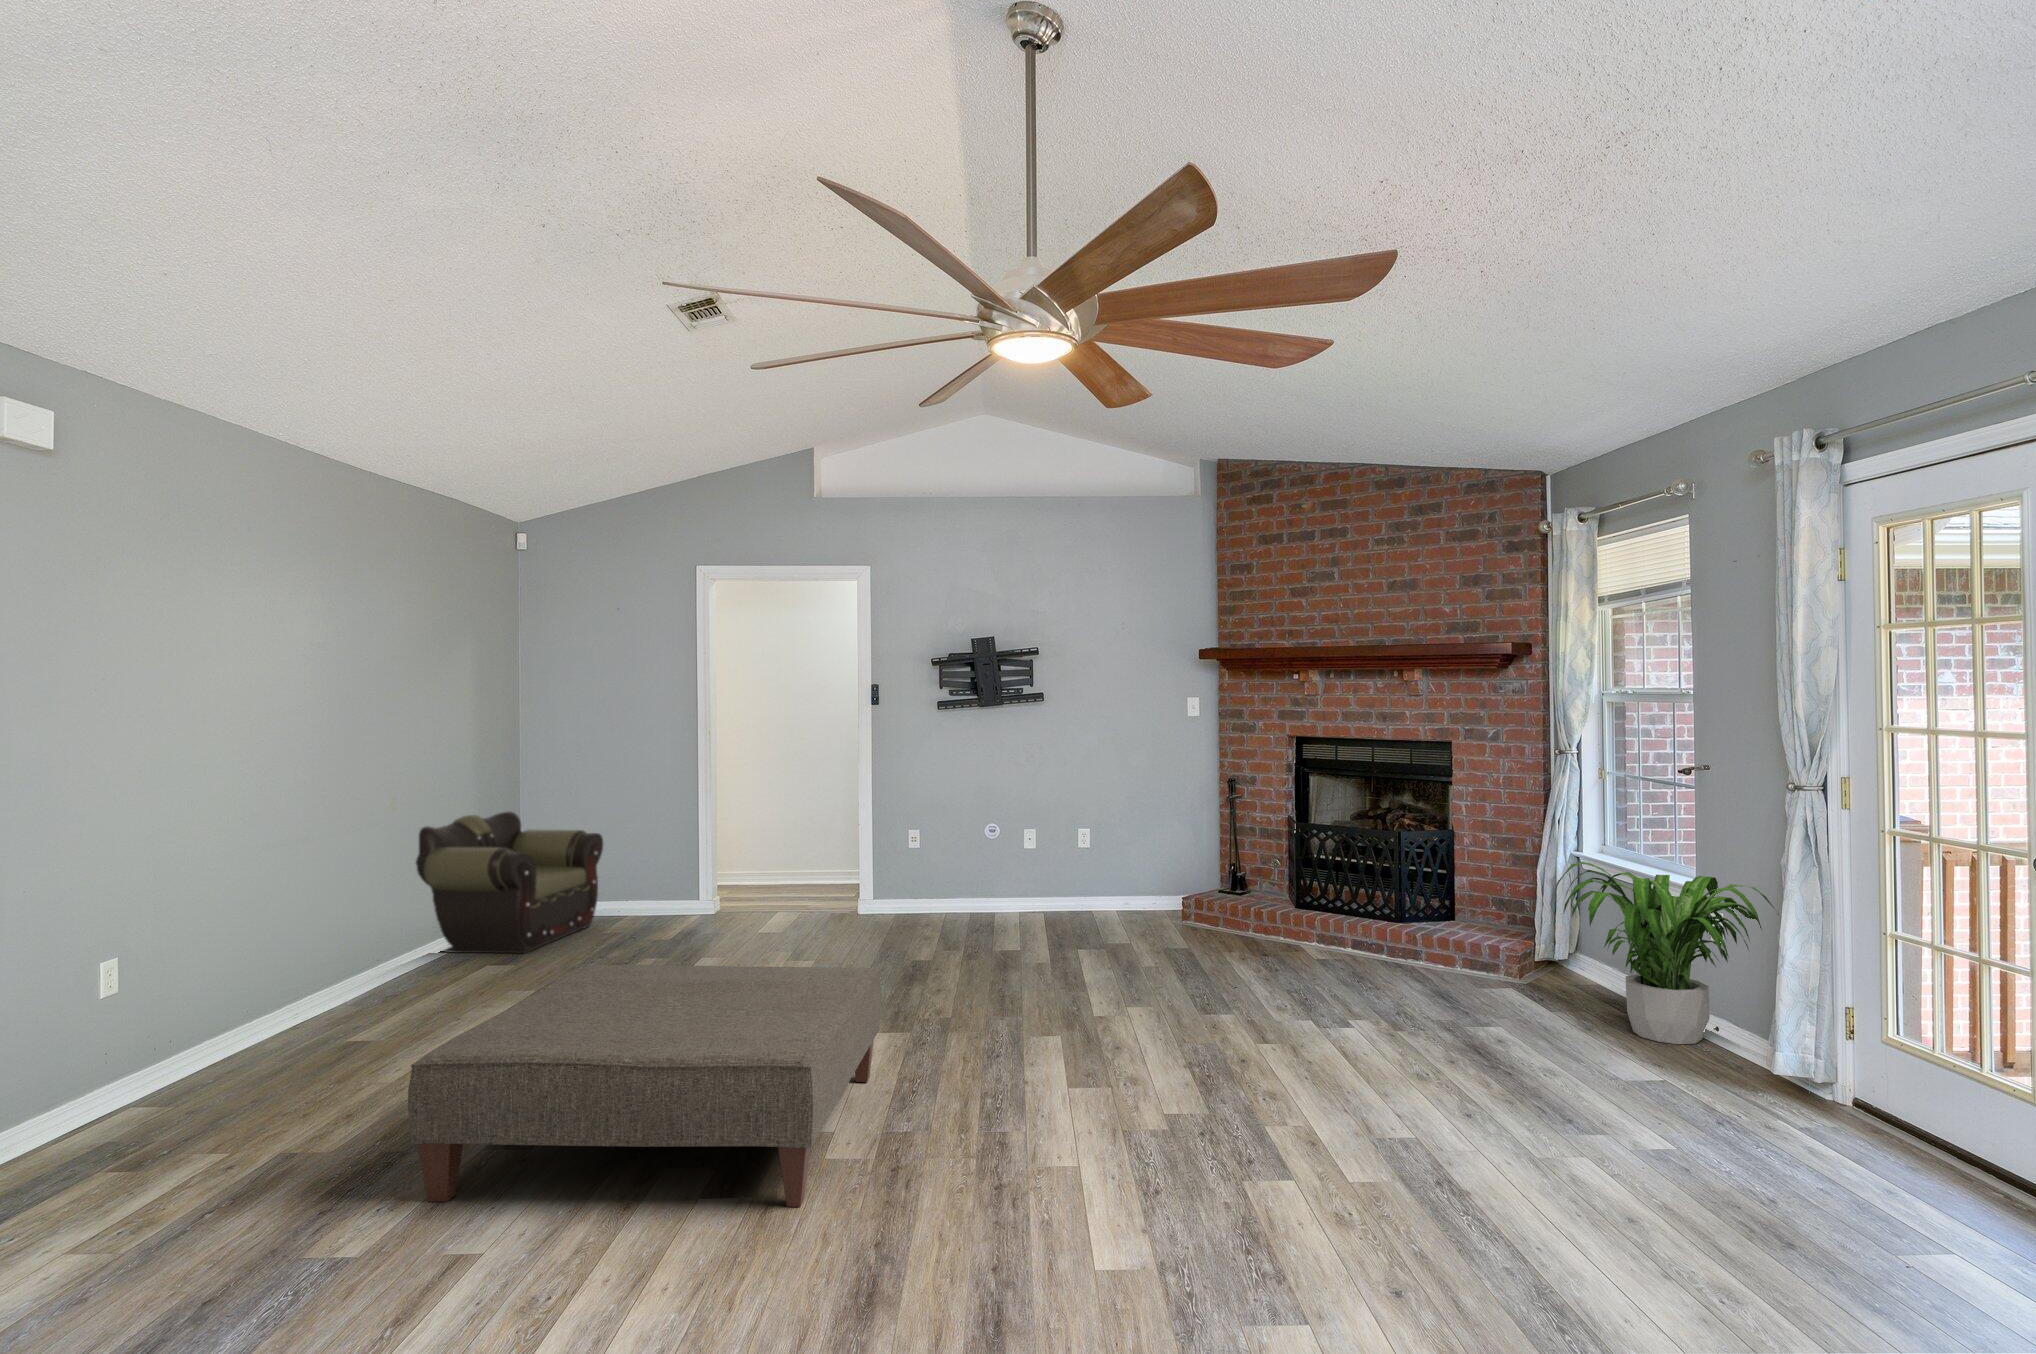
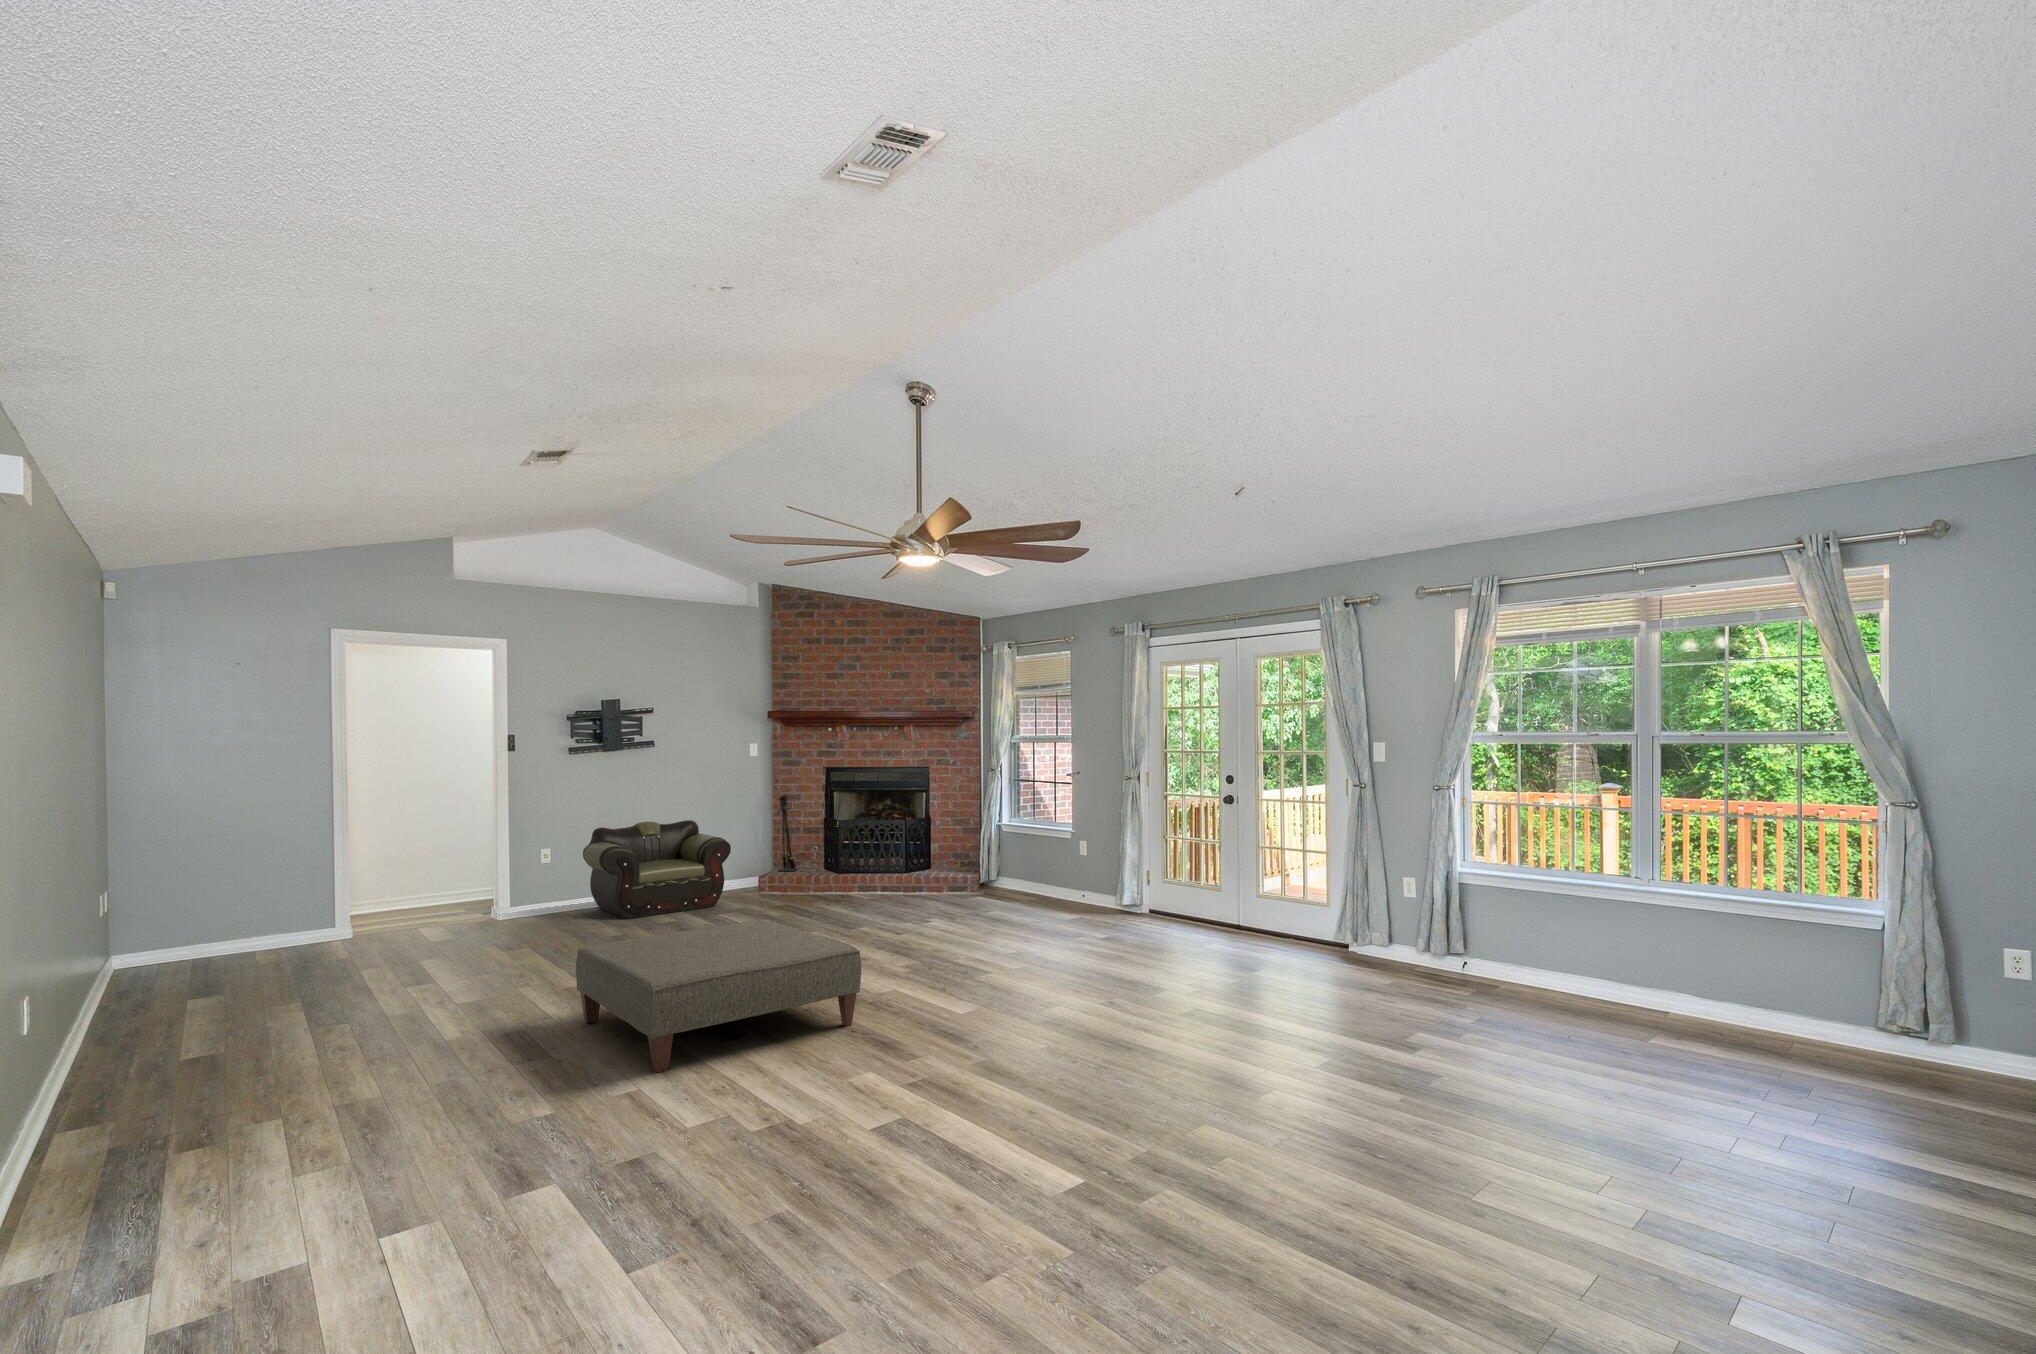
armchair: present [416,812,603,953] -> present [583,820,731,919]
potted plant: present [1555,862,1779,1044] -> none [1019,826,1115,907]

